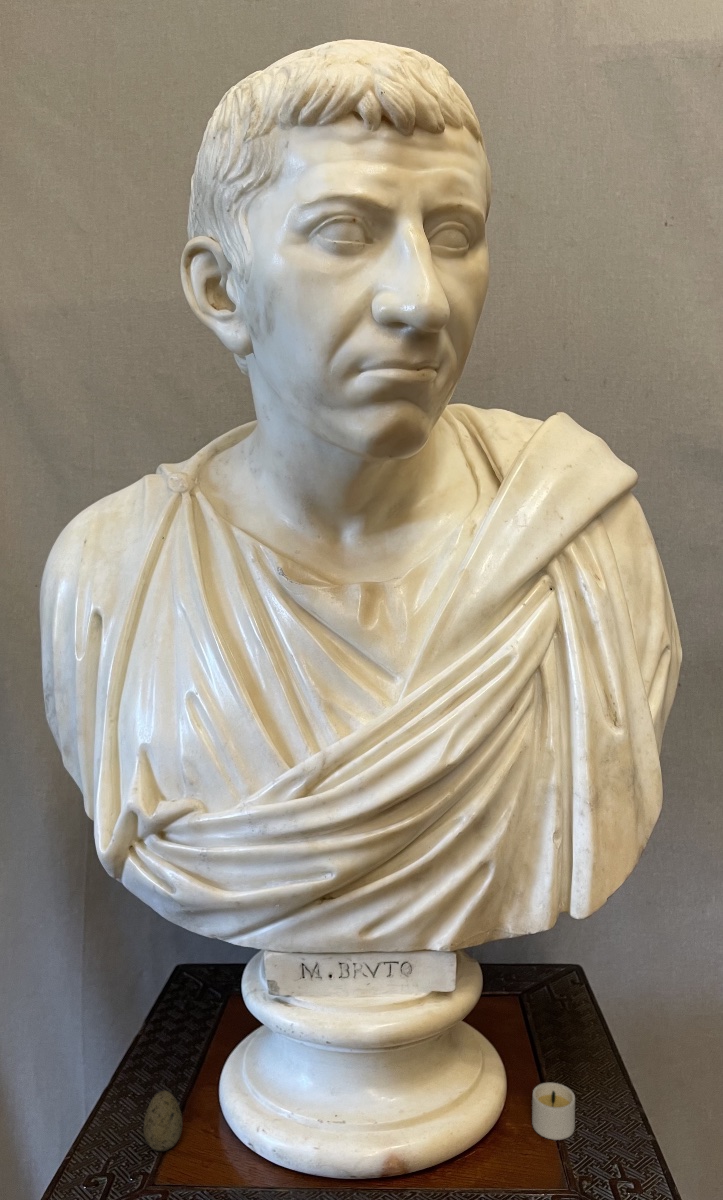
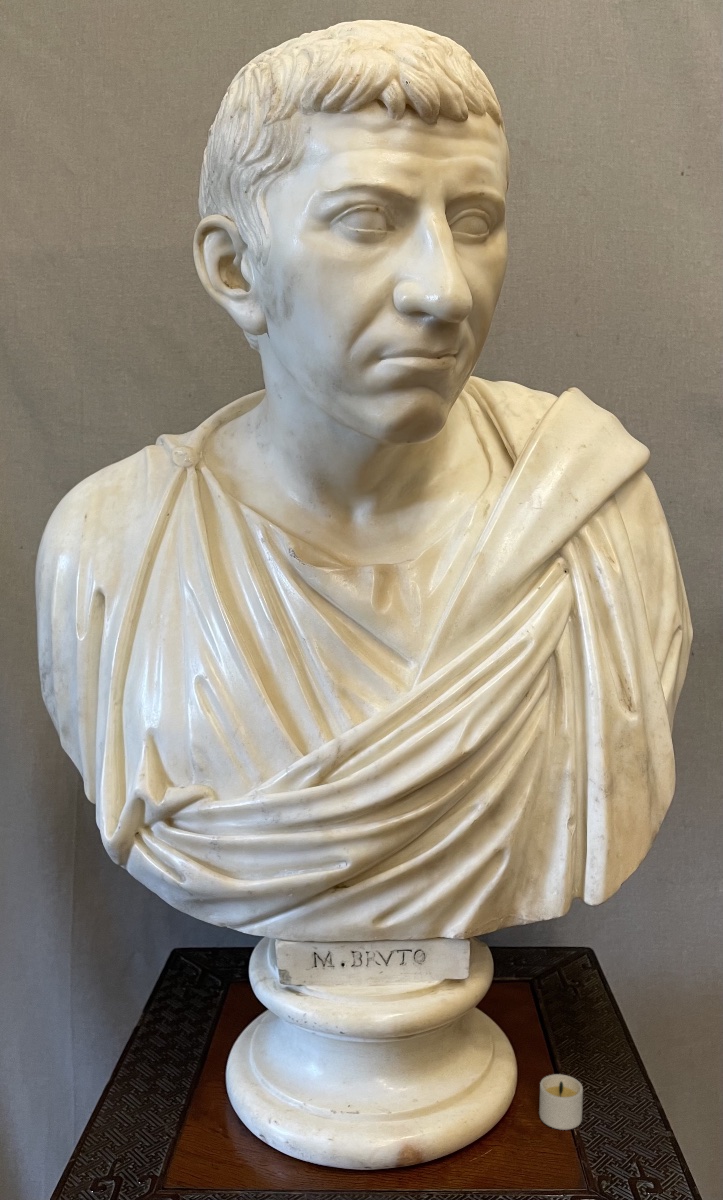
decorative egg: present [144,1091,182,1151] -> none [147,1085,186,1146]

